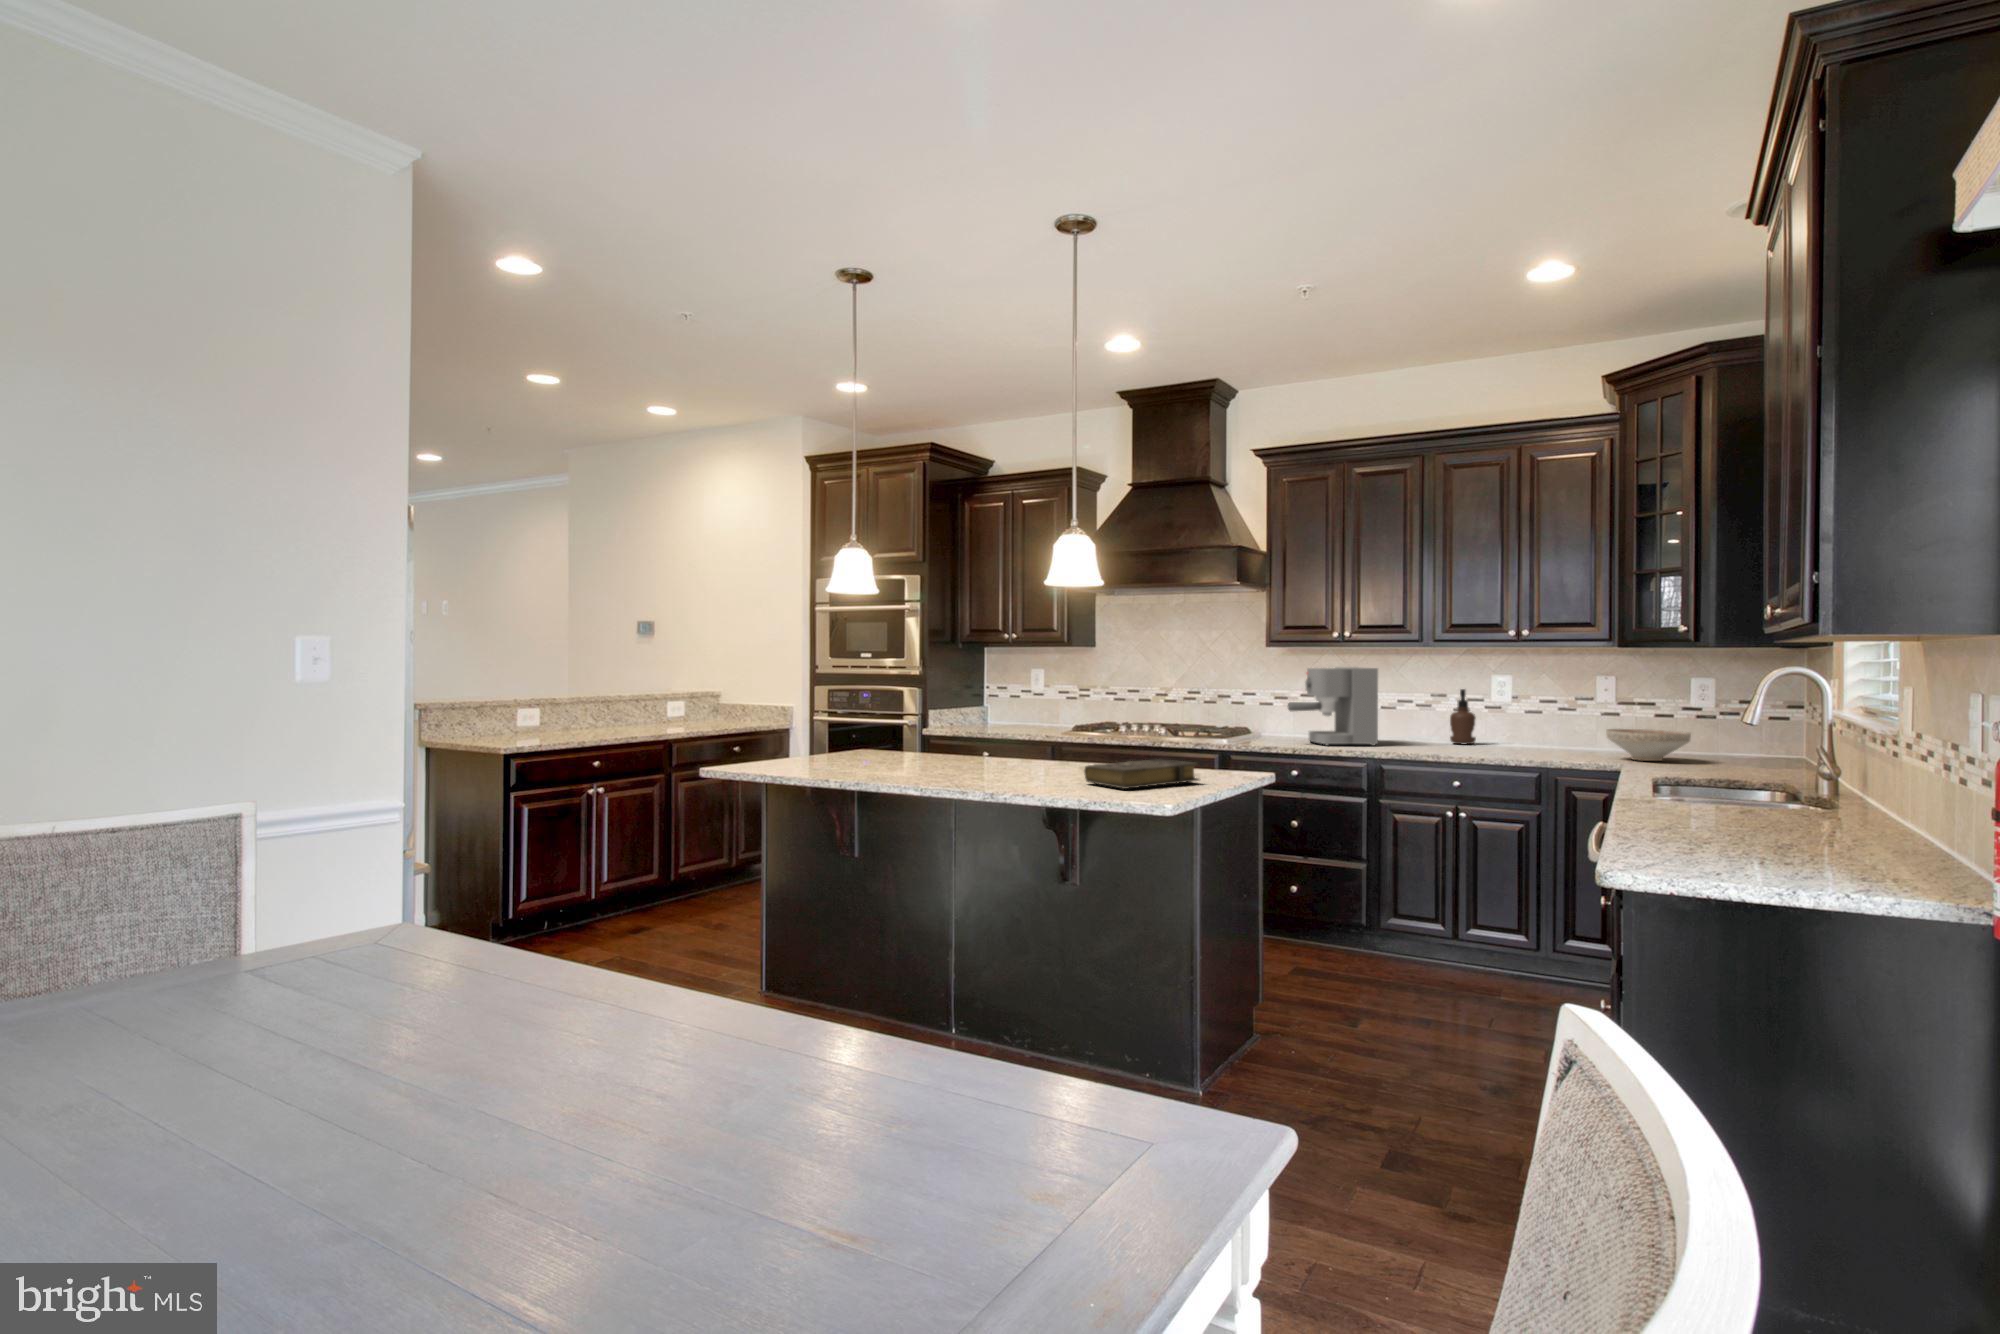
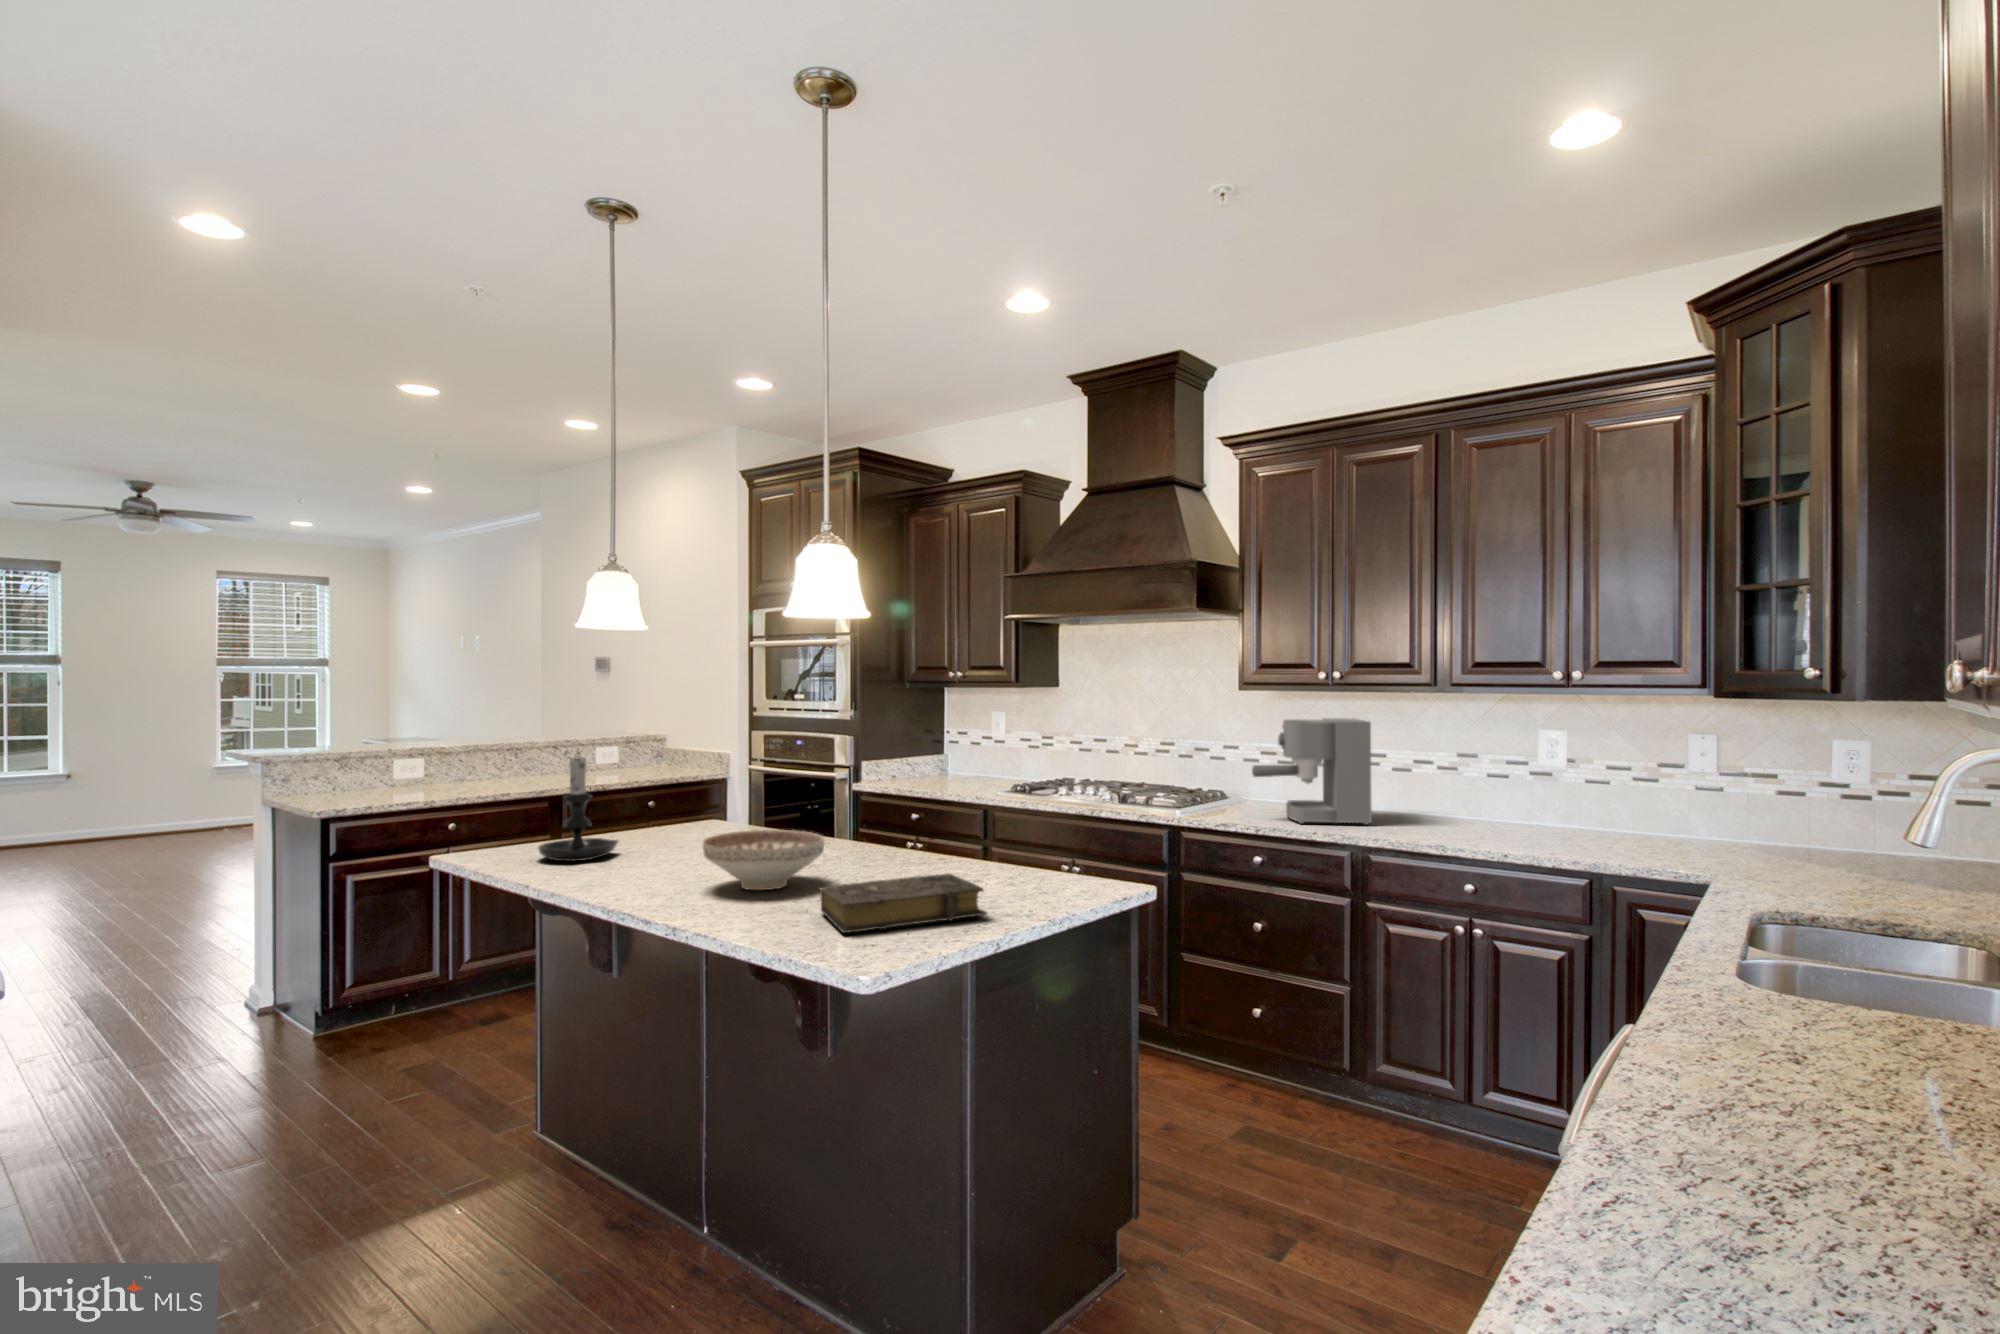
candle holder: none [797,683,853,768] -> present [538,756,618,861]
soap dispenser: present [1450,689,1476,744] -> none [1479,749,1515,824]
decorative bowl: present [1606,729,1691,761] -> present [703,830,824,890]

